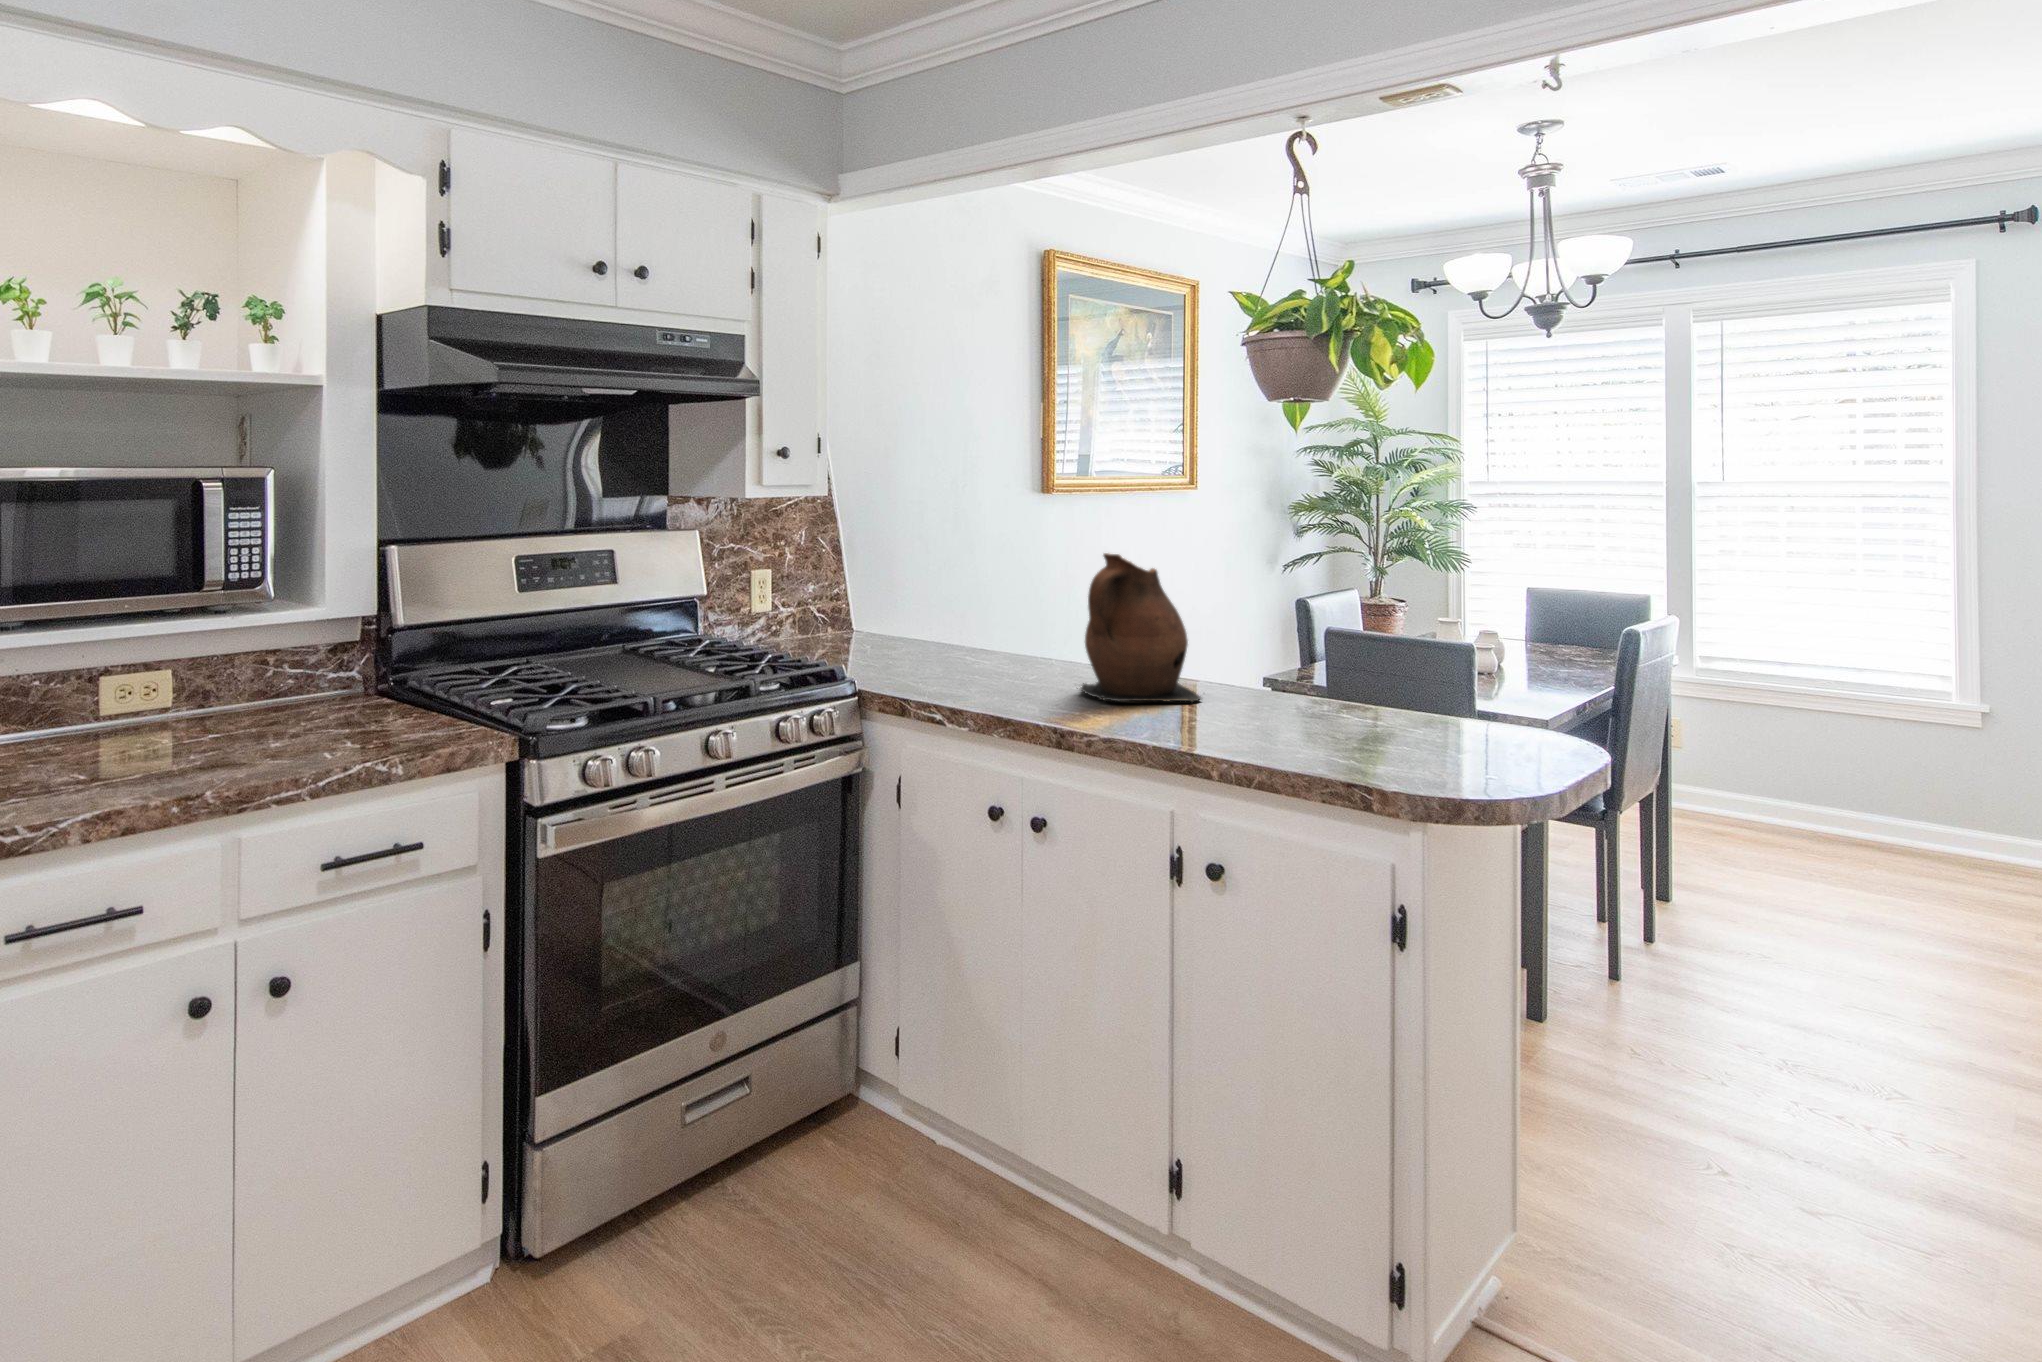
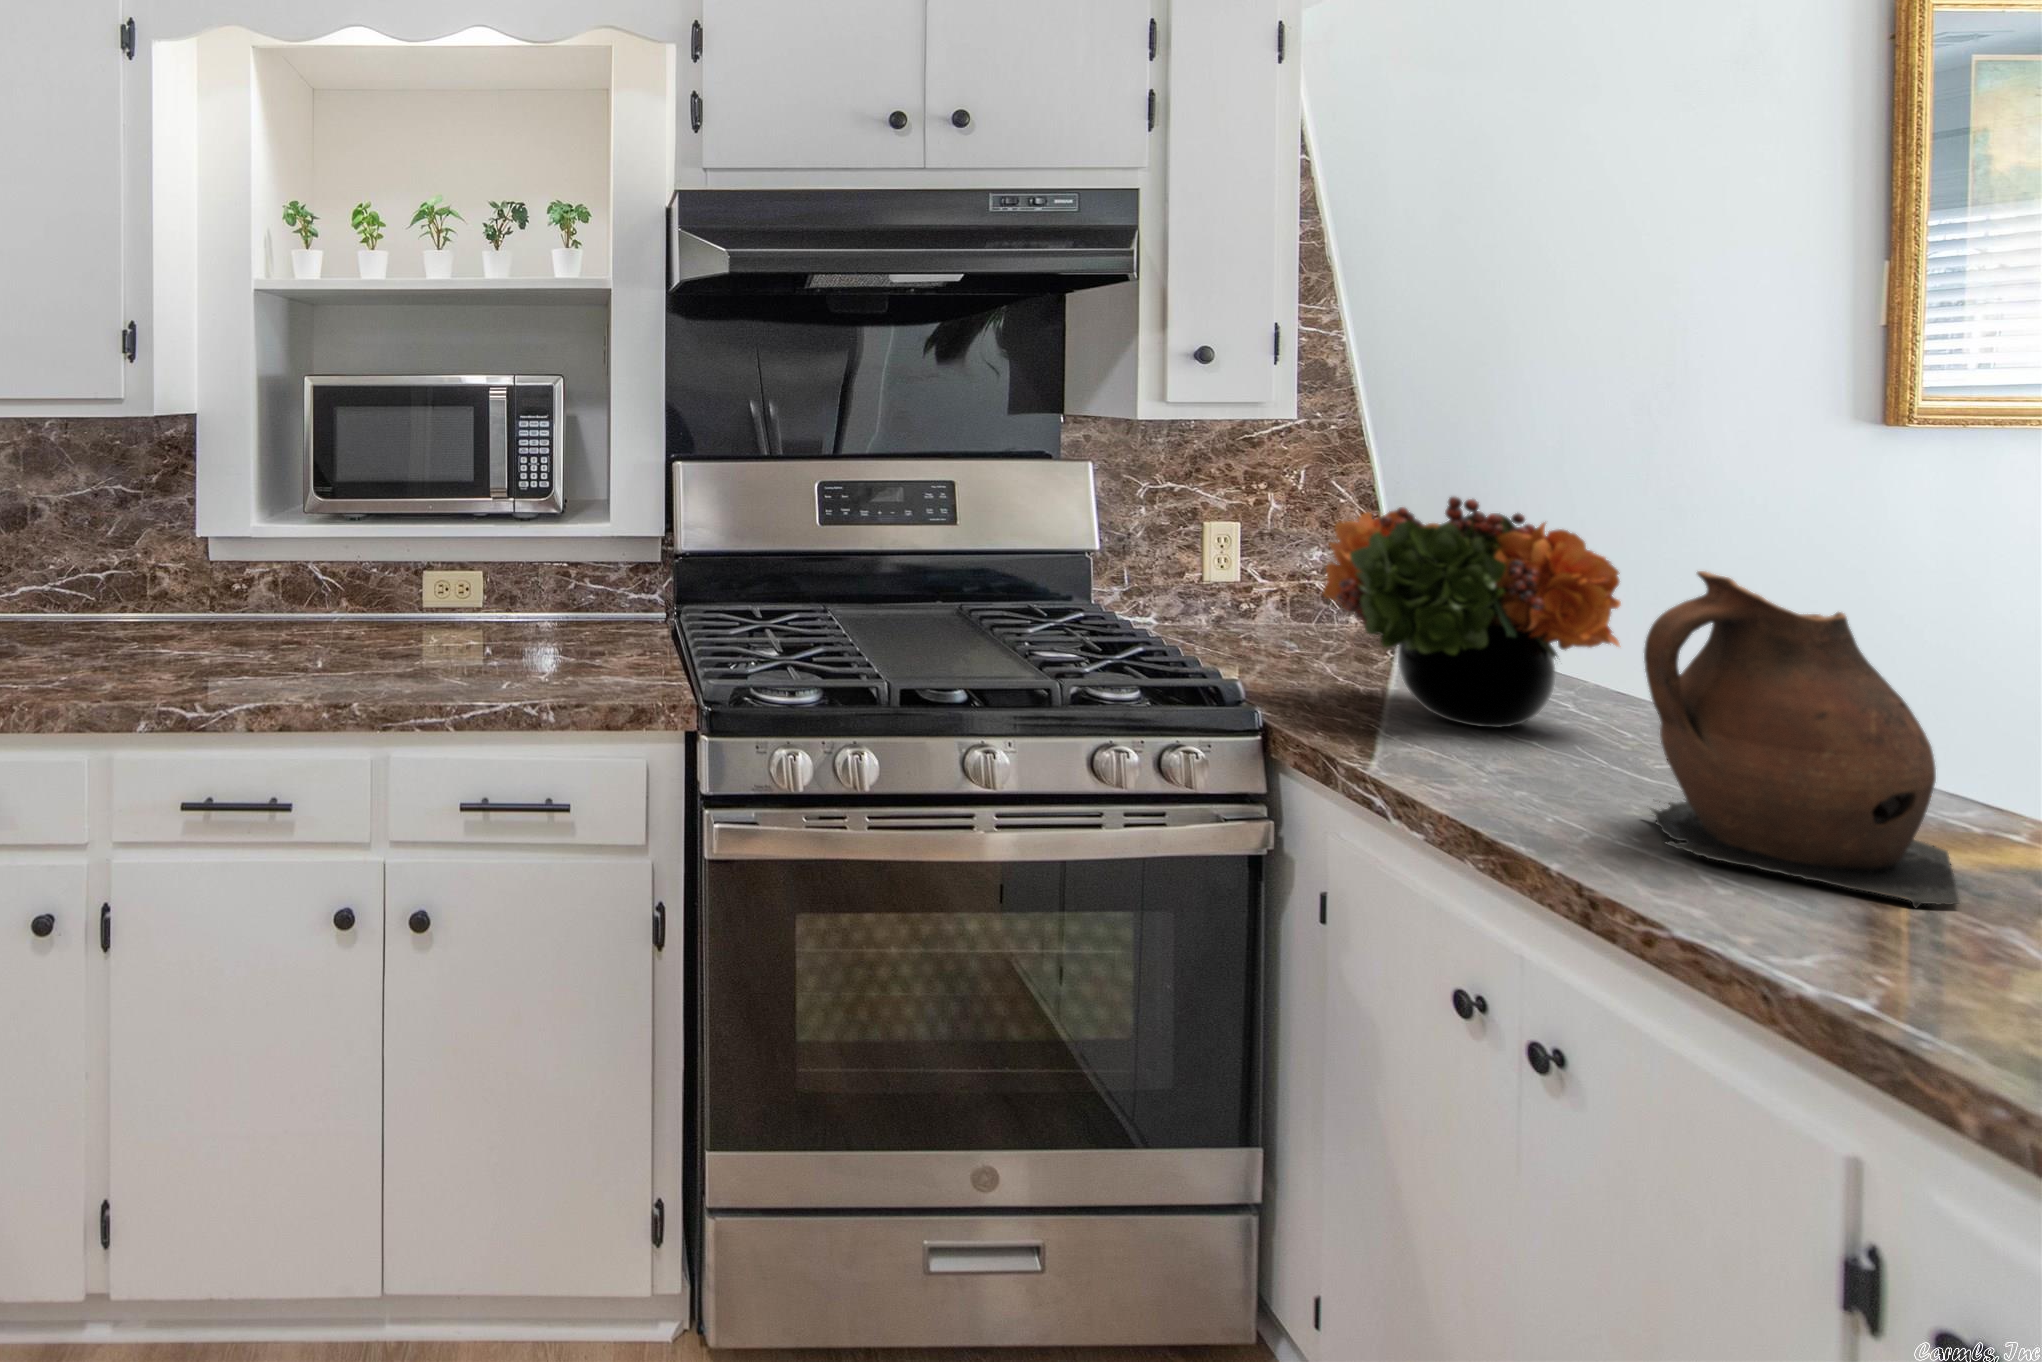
flower arrangement: none [870,532,1024,672] -> present [1322,497,1621,728]

